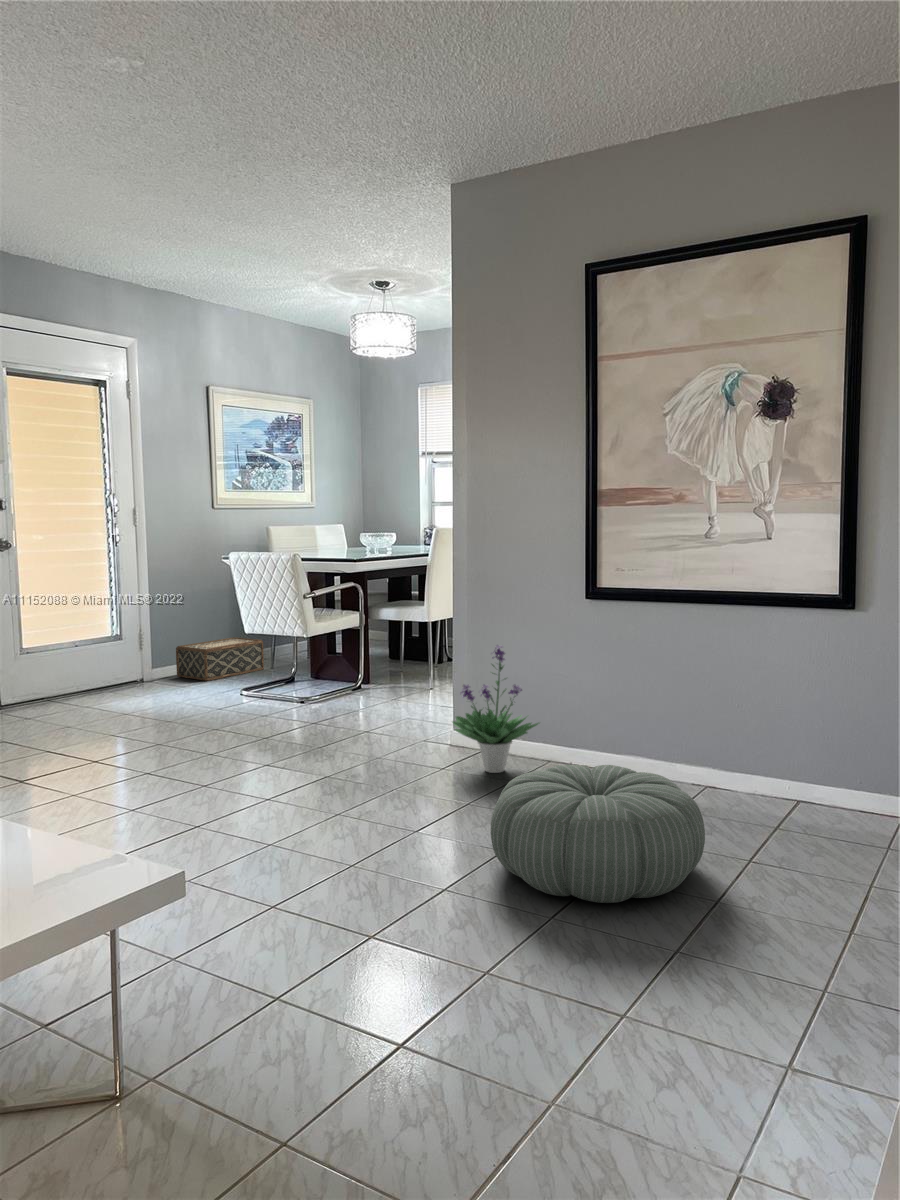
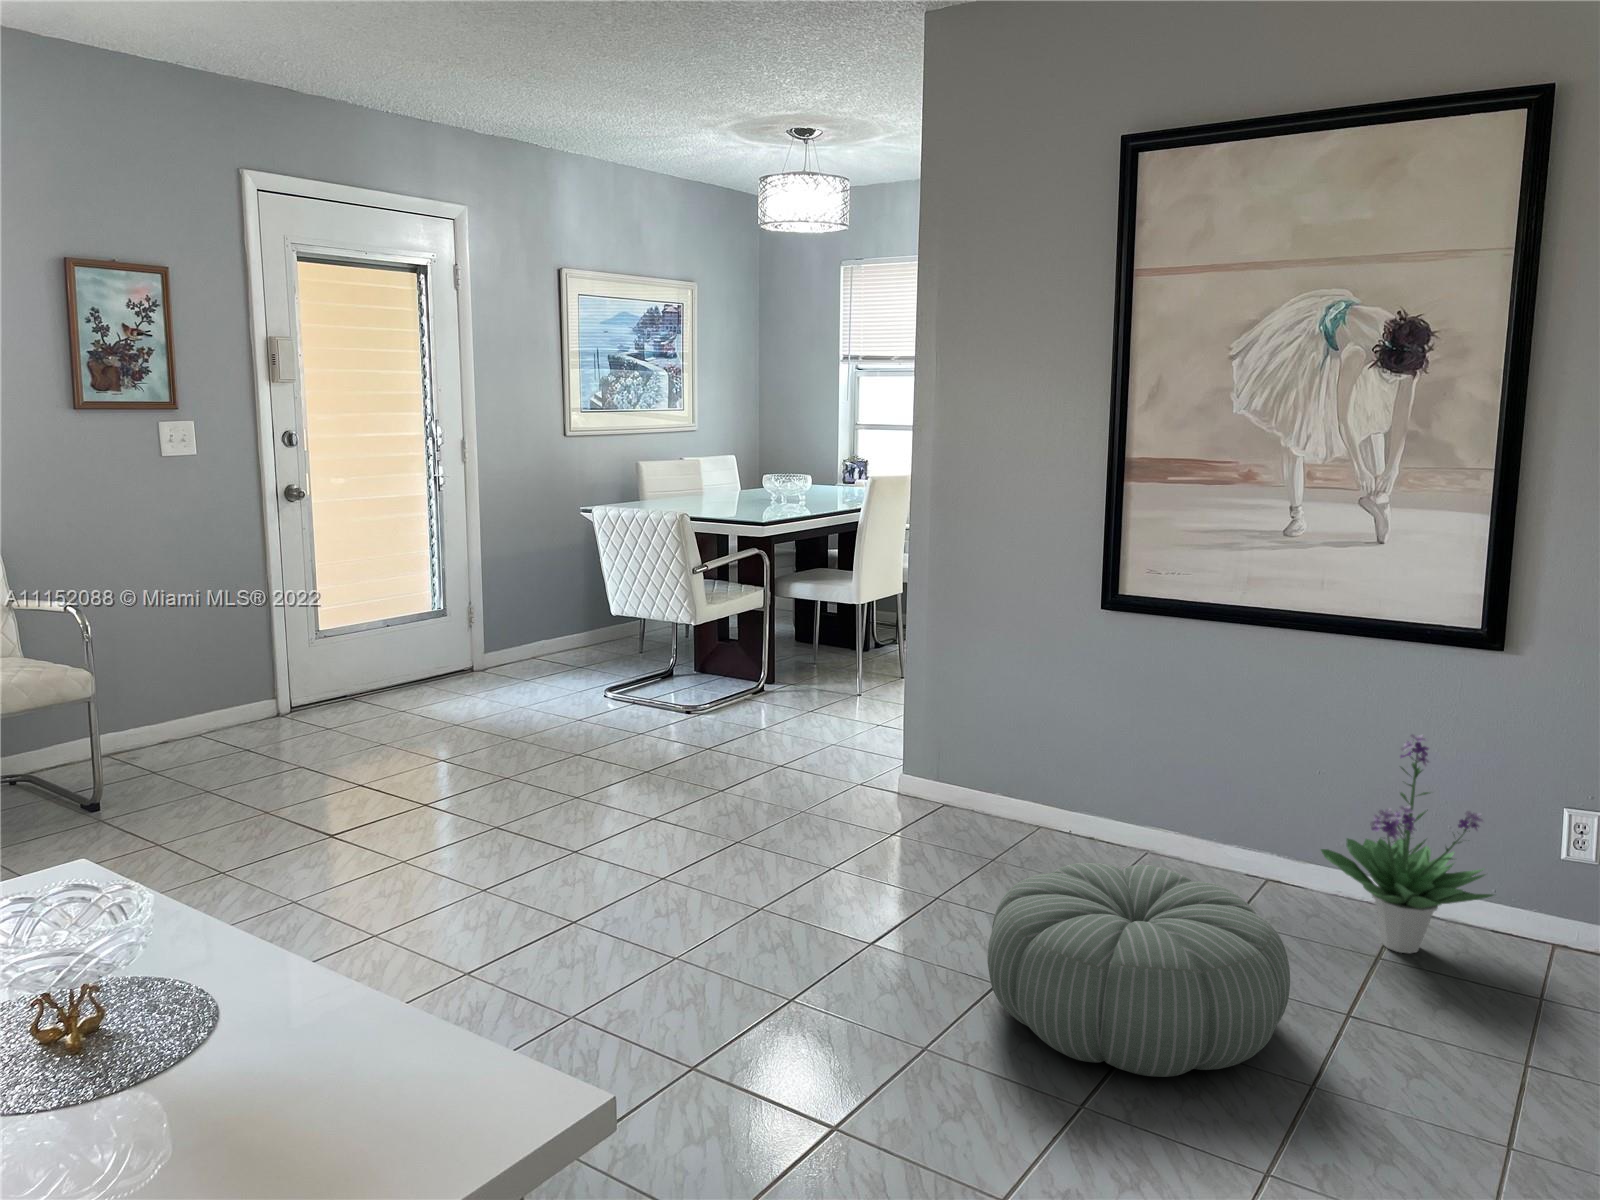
woven basket: present [176,637,264,681] -> none [515,611,630,673]
potted plant: present [452,645,539,773] -> present [1321,734,1493,953]

